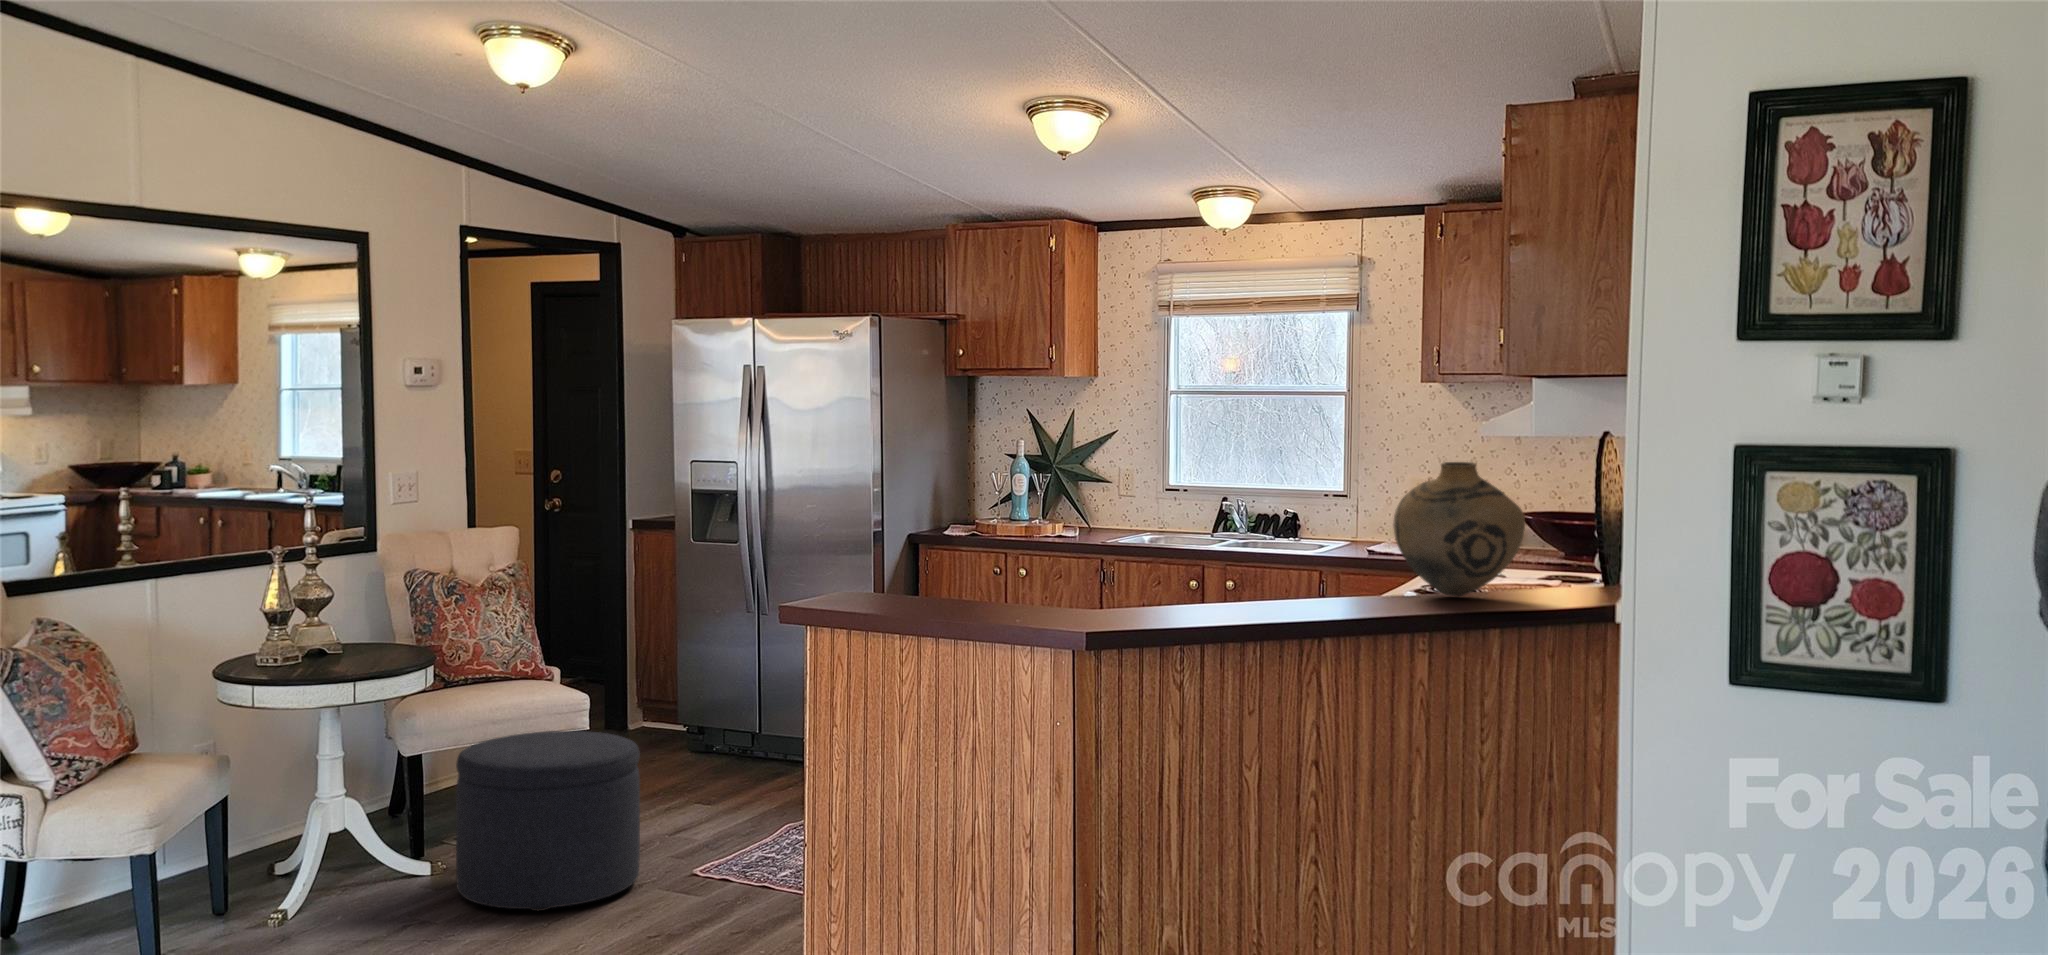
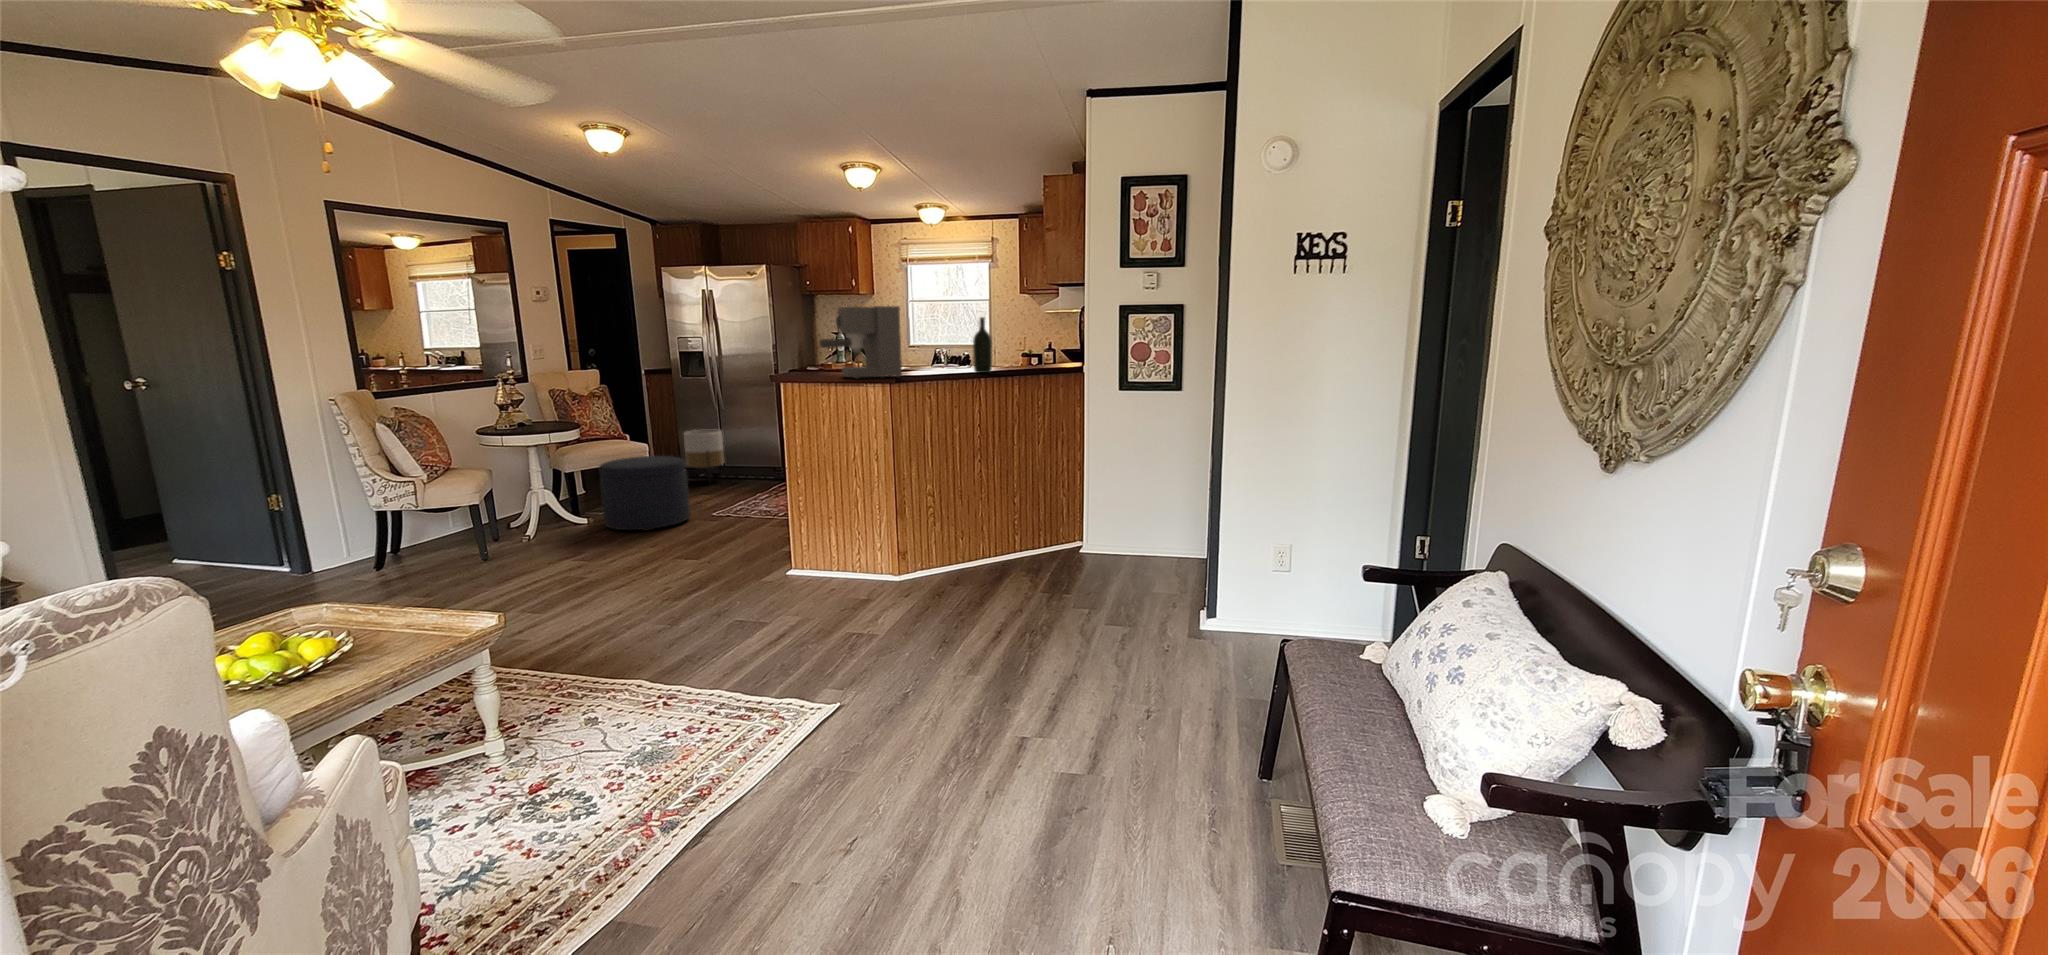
coffee maker: none [902,437,1113,627] -> present [819,306,902,379]
vase: present [1393,462,1525,596] -> none [1005,318,1053,370]
wine bottle: none [1307,463,1359,612] -> present [973,317,992,373]
planter: none [672,659,751,784] -> present [684,430,724,479]

